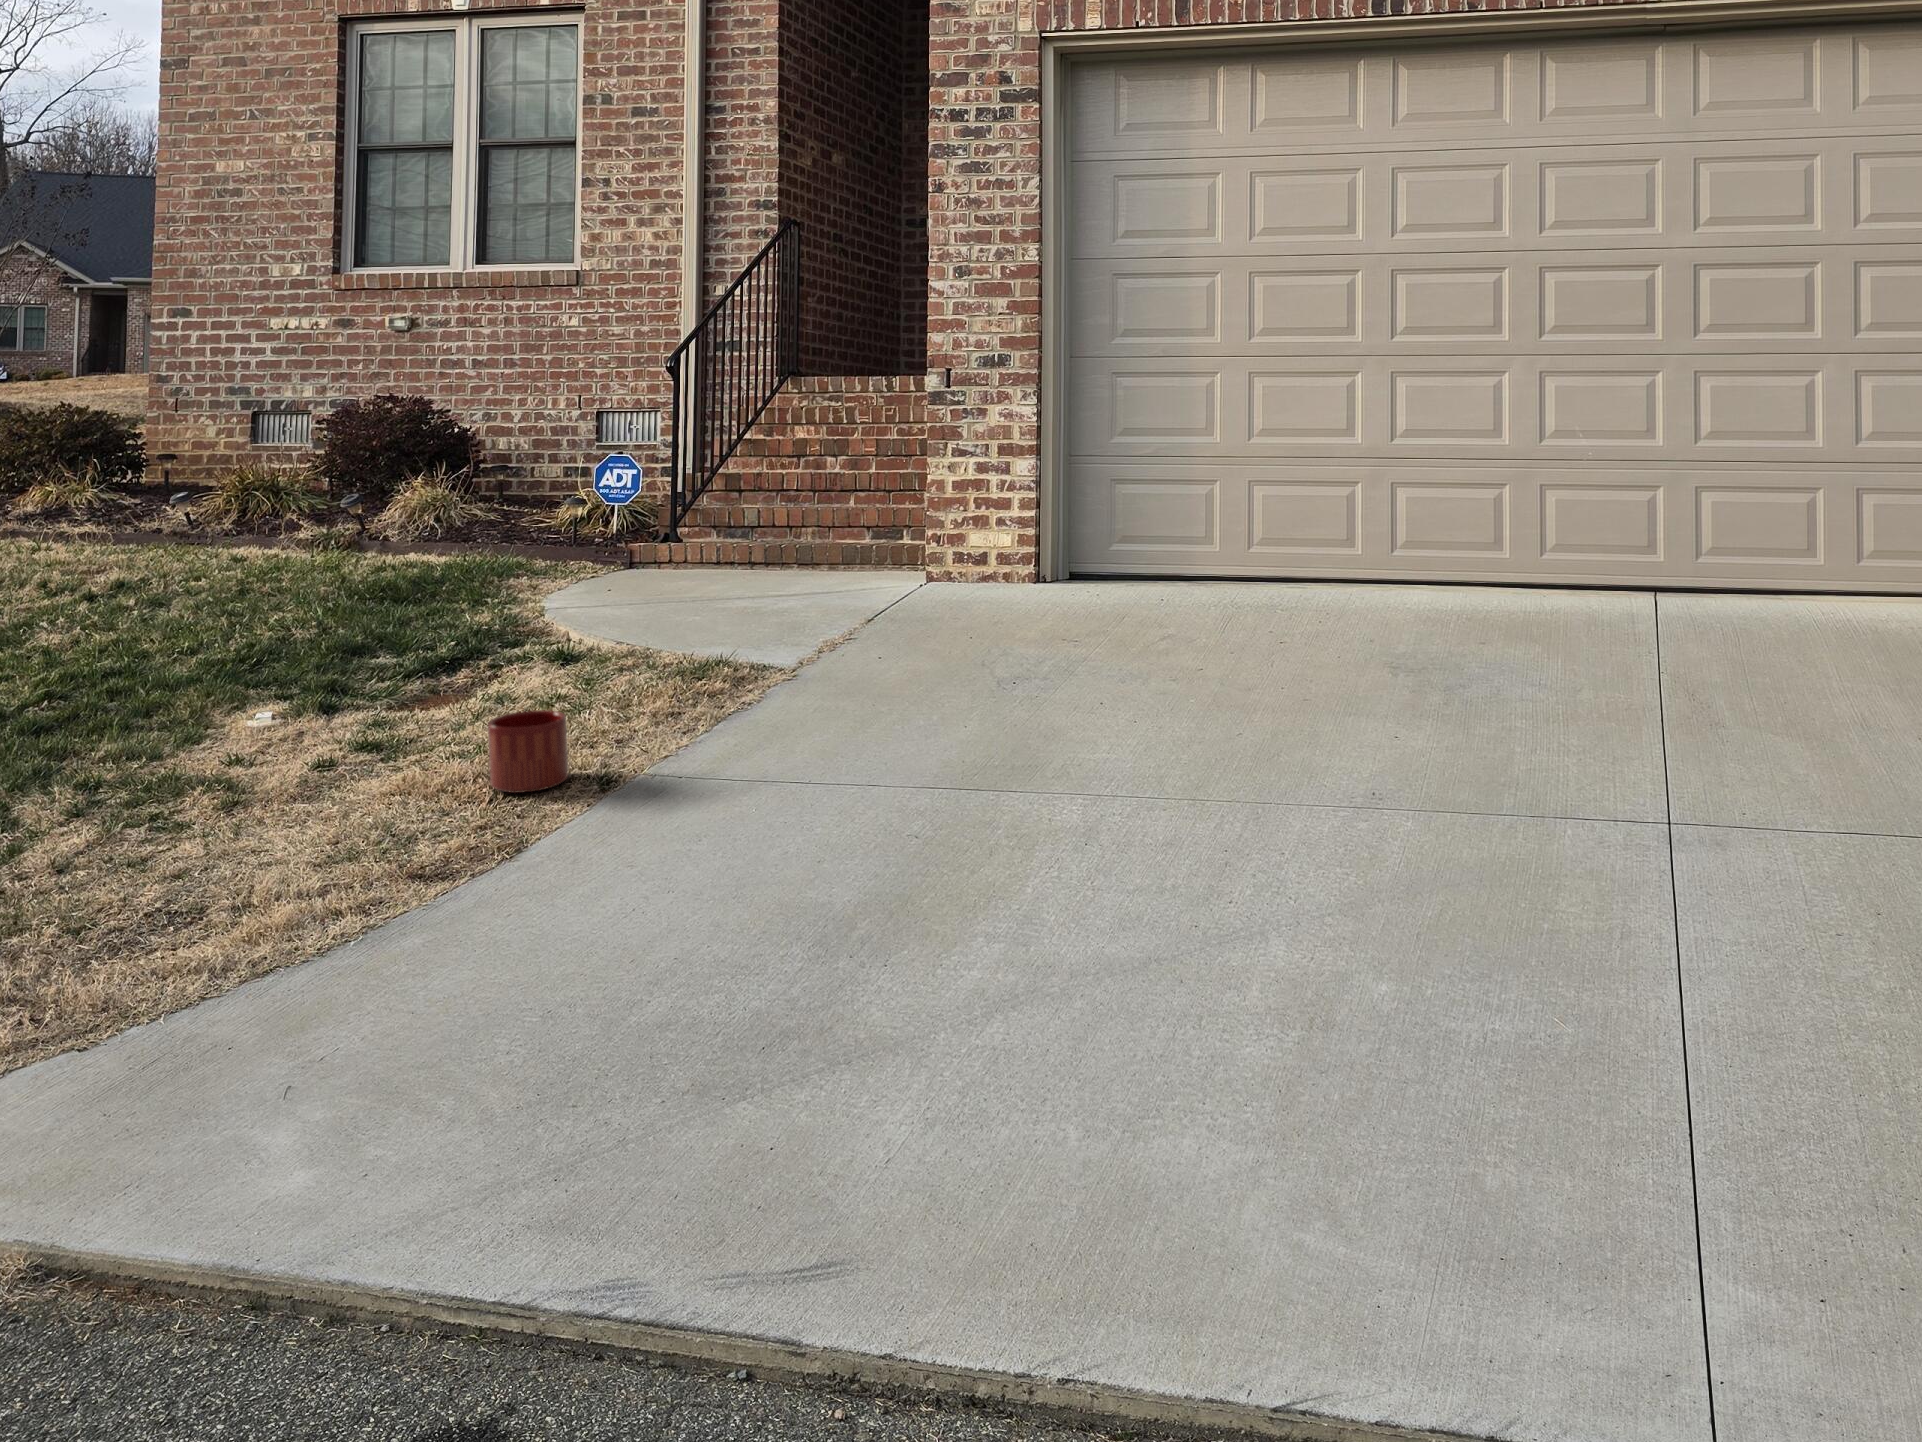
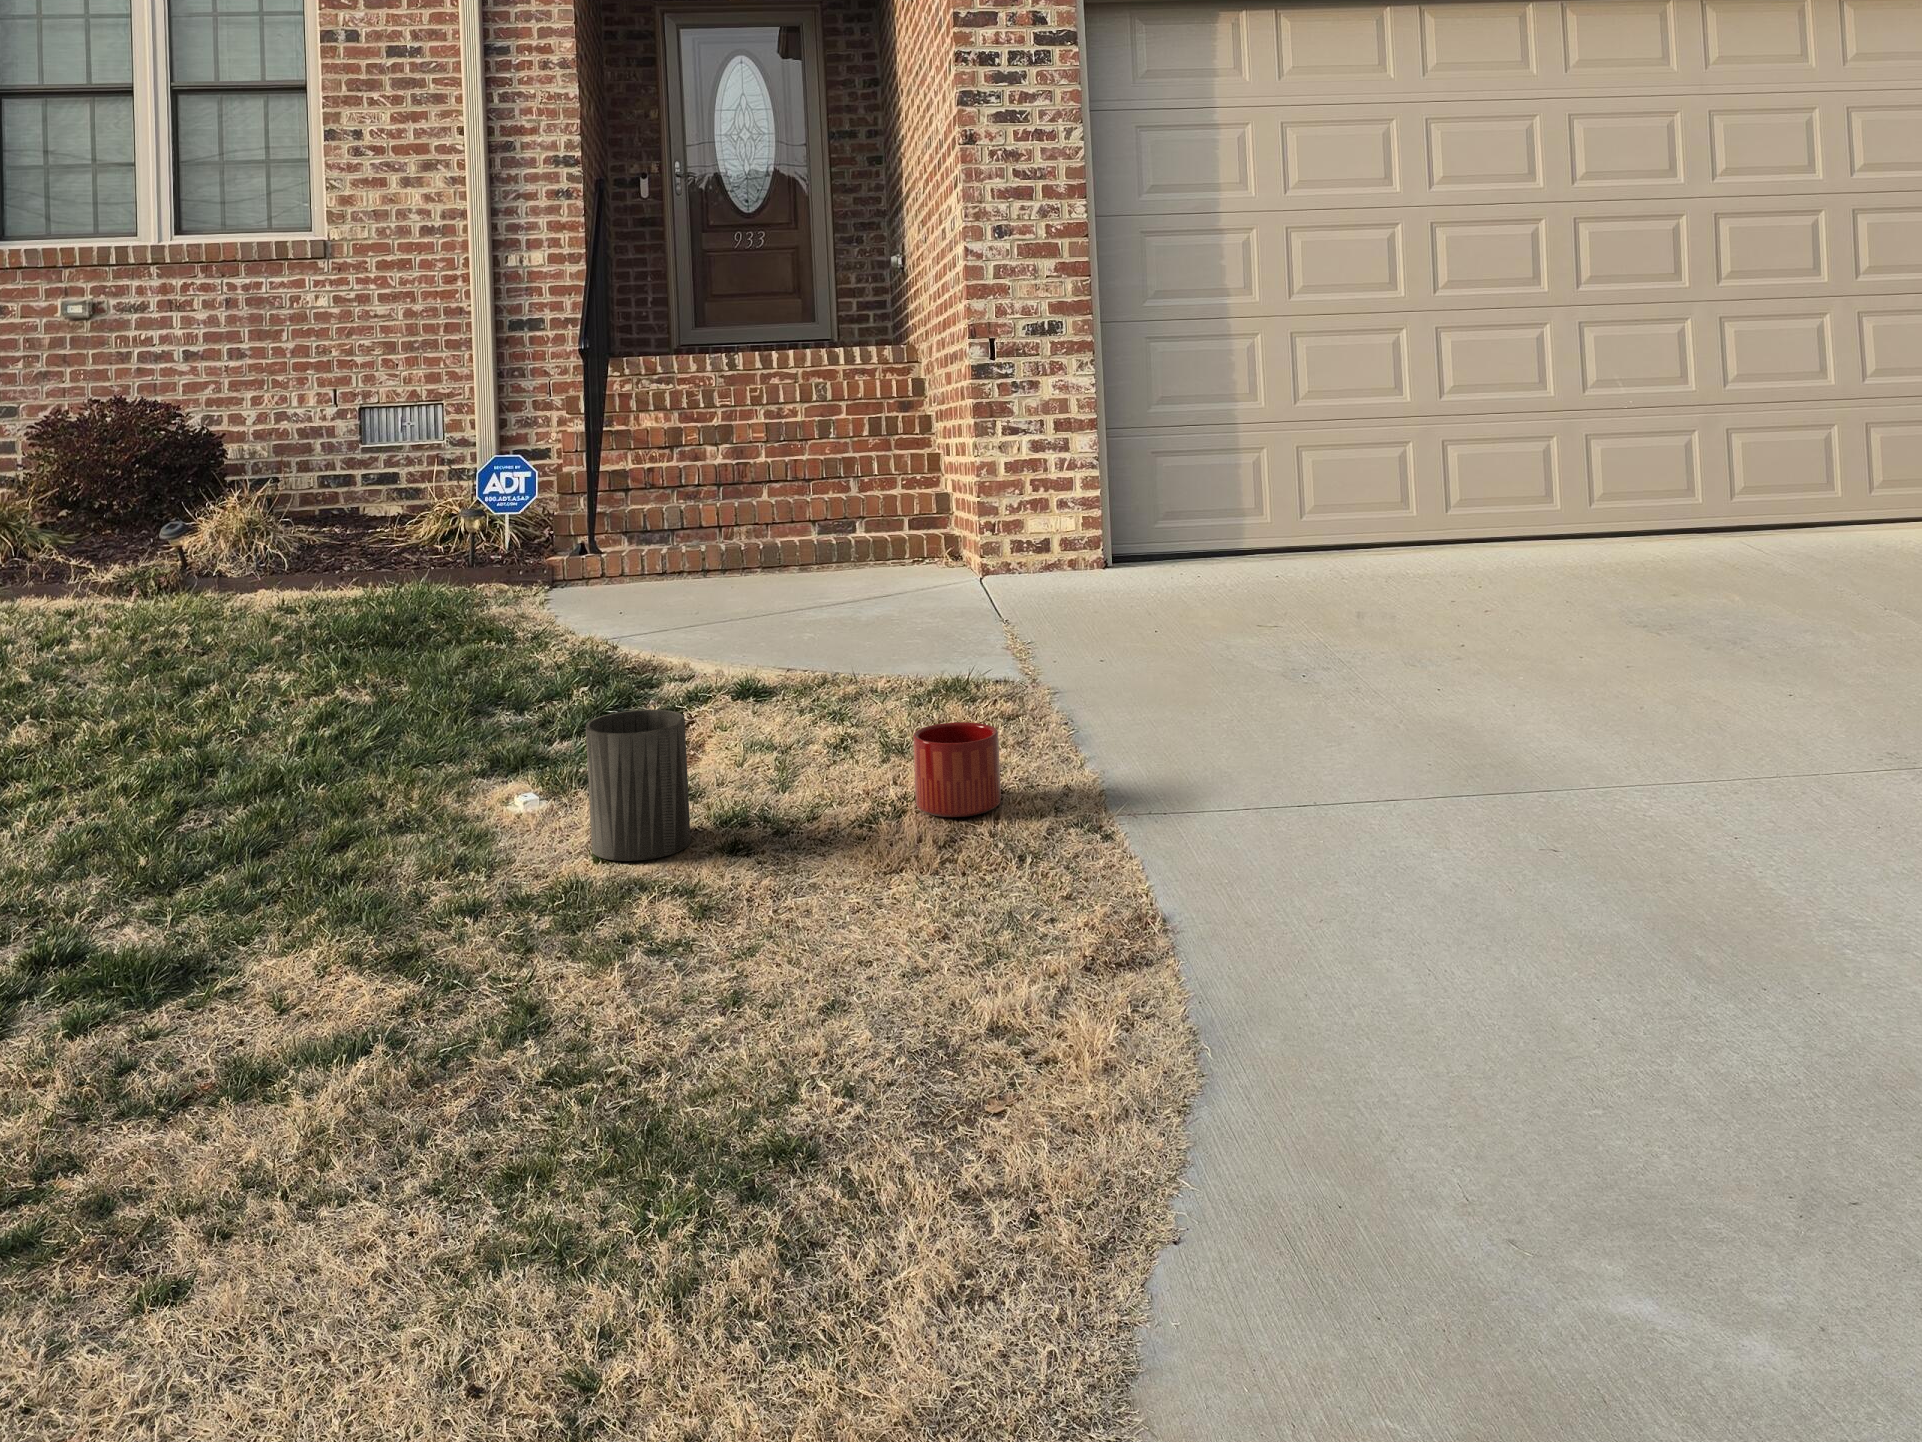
trash can: none [217,675,311,799] -> present [586,710,691,861]

